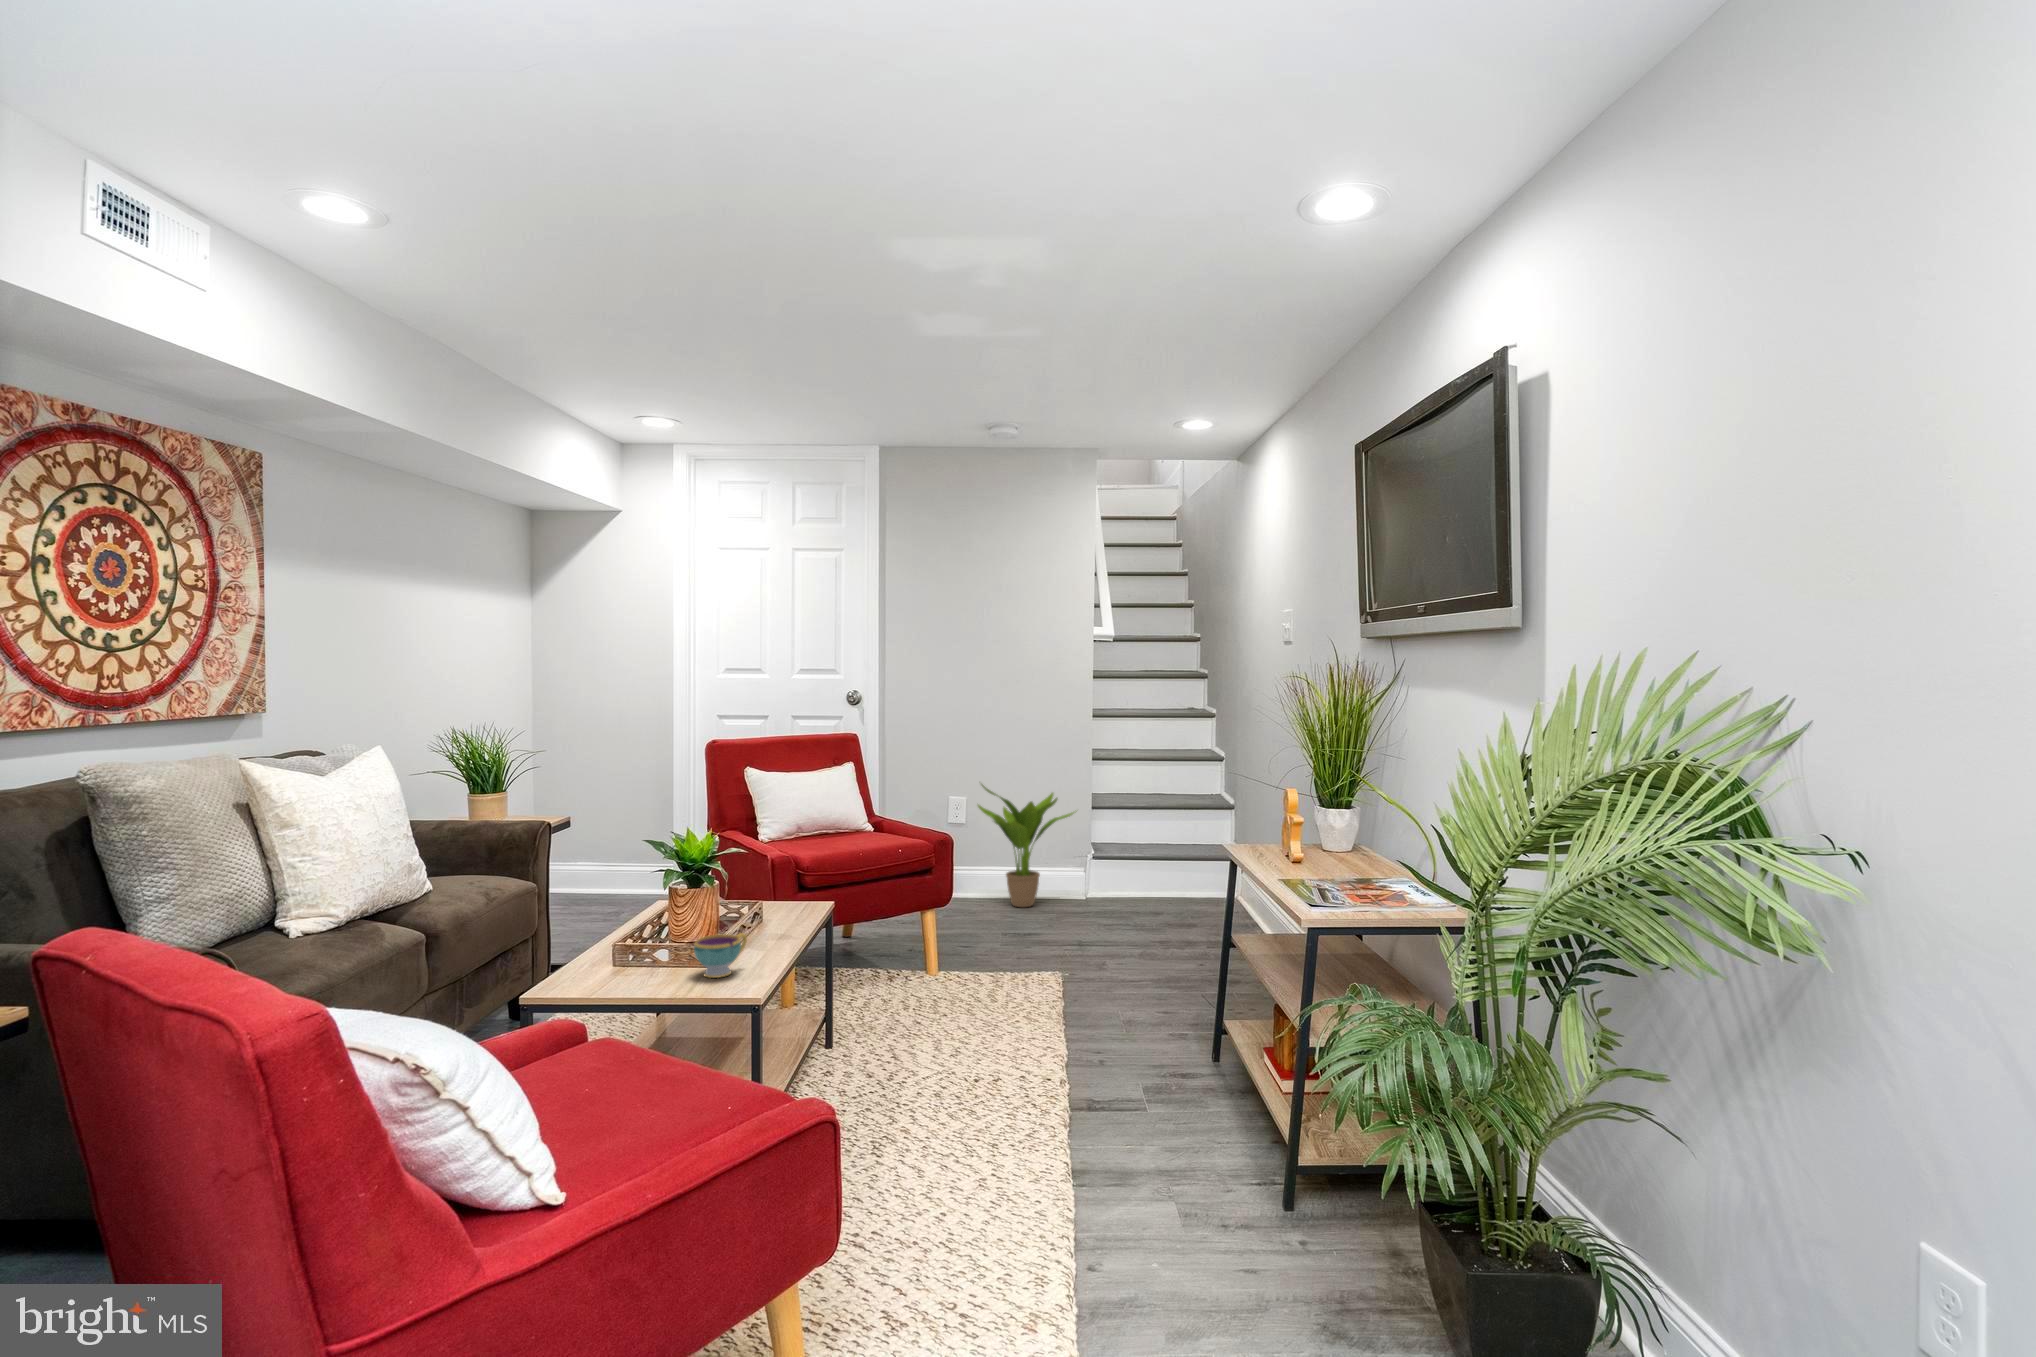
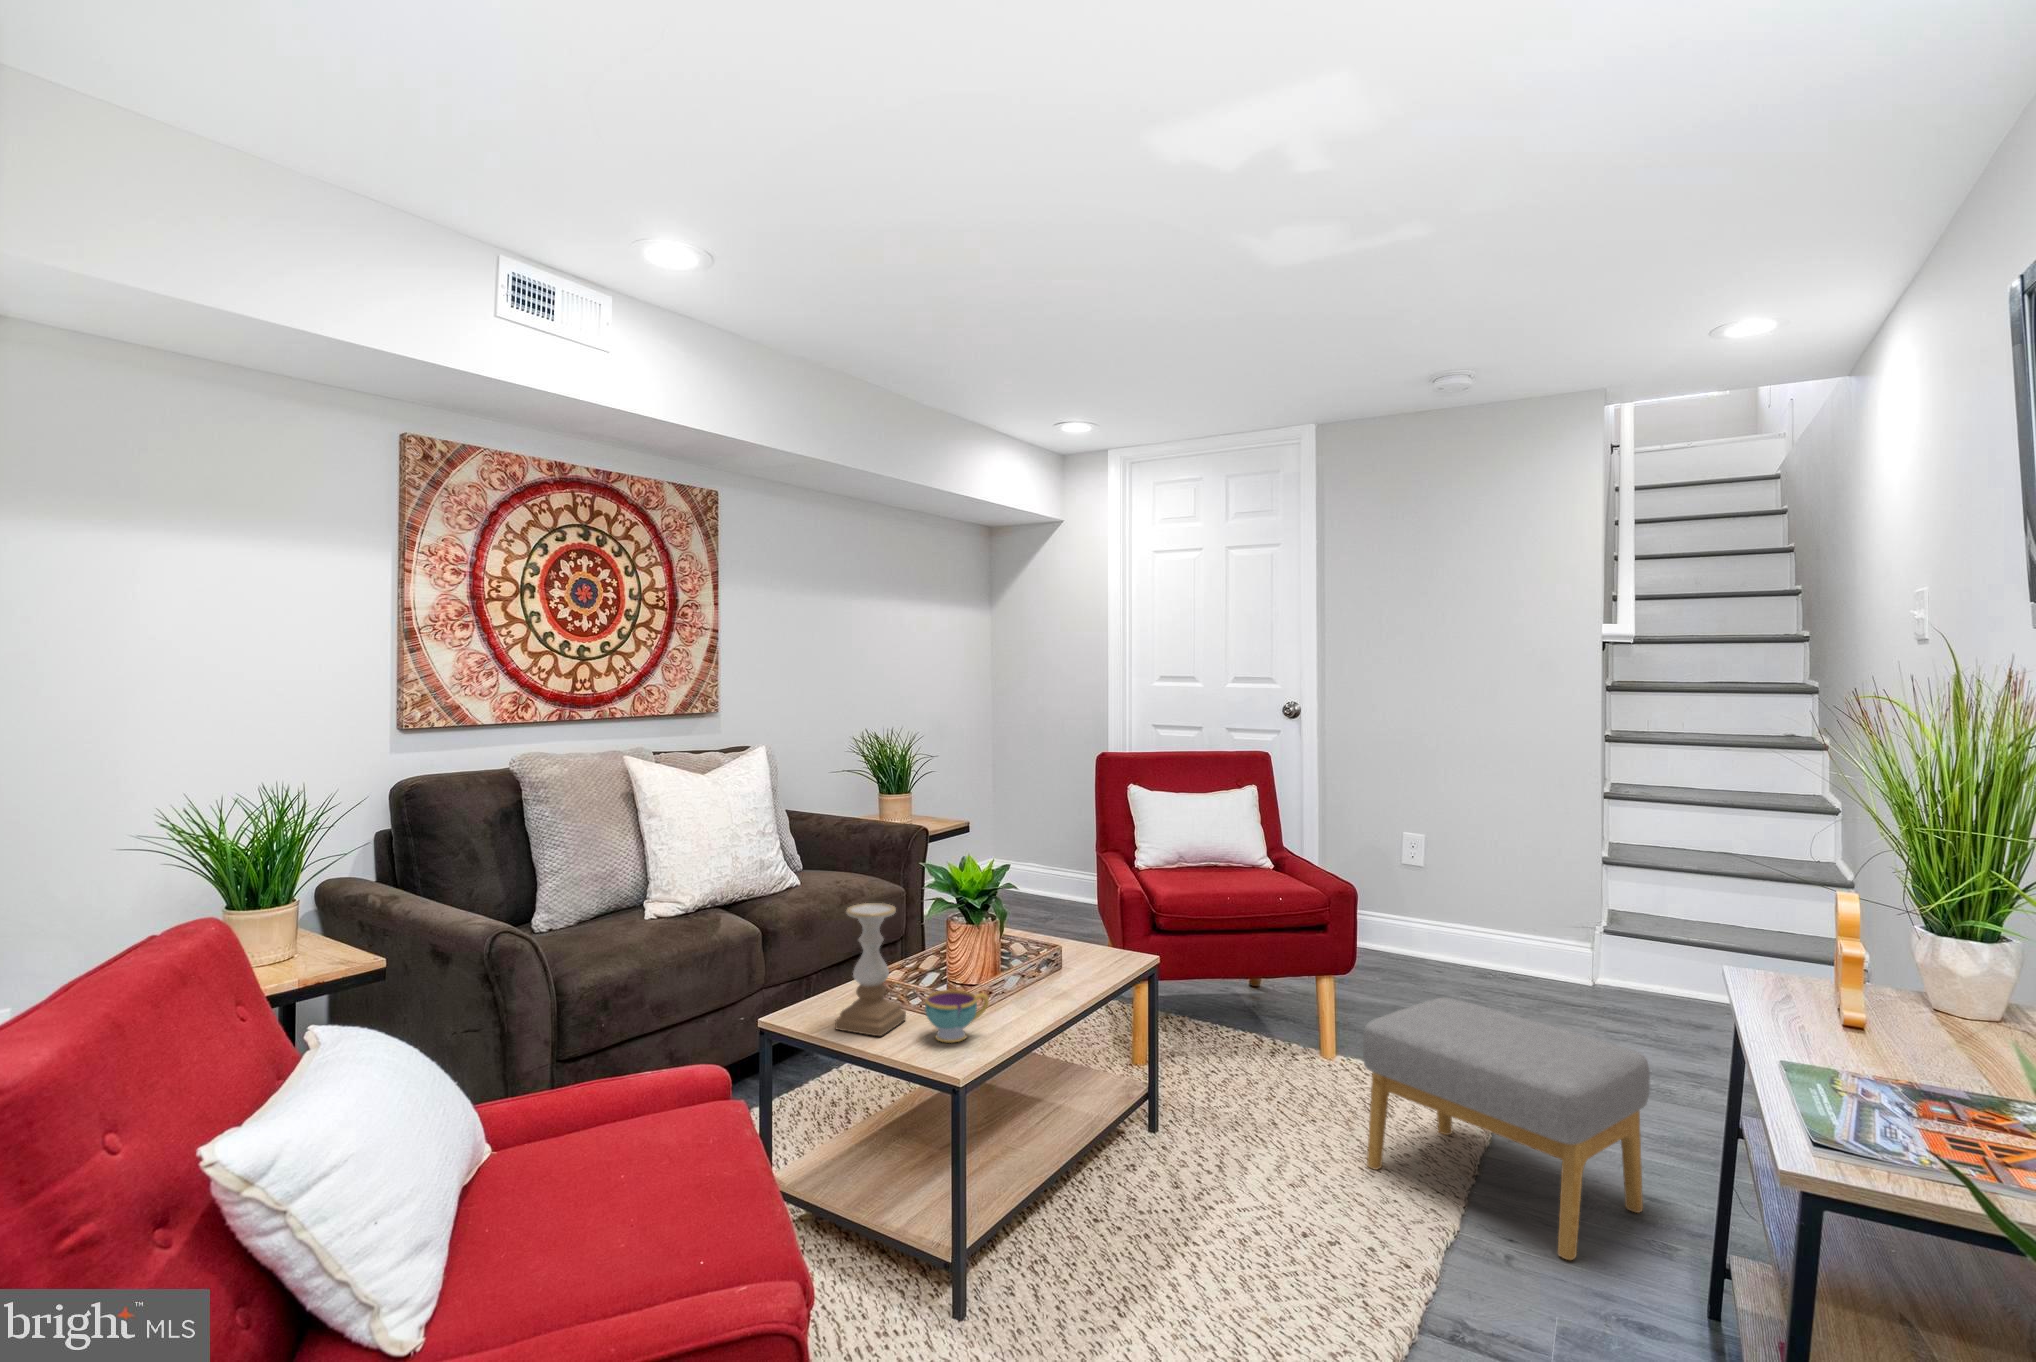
potted plant: present [978,785,1074,907] -> none [1433,820,1578,984]
candle holder: none [605,869,664,986] -> present [835,903,906,1036]
footstool: none [992,903,1171,1054] -> present [1363,998,1650,1260]

